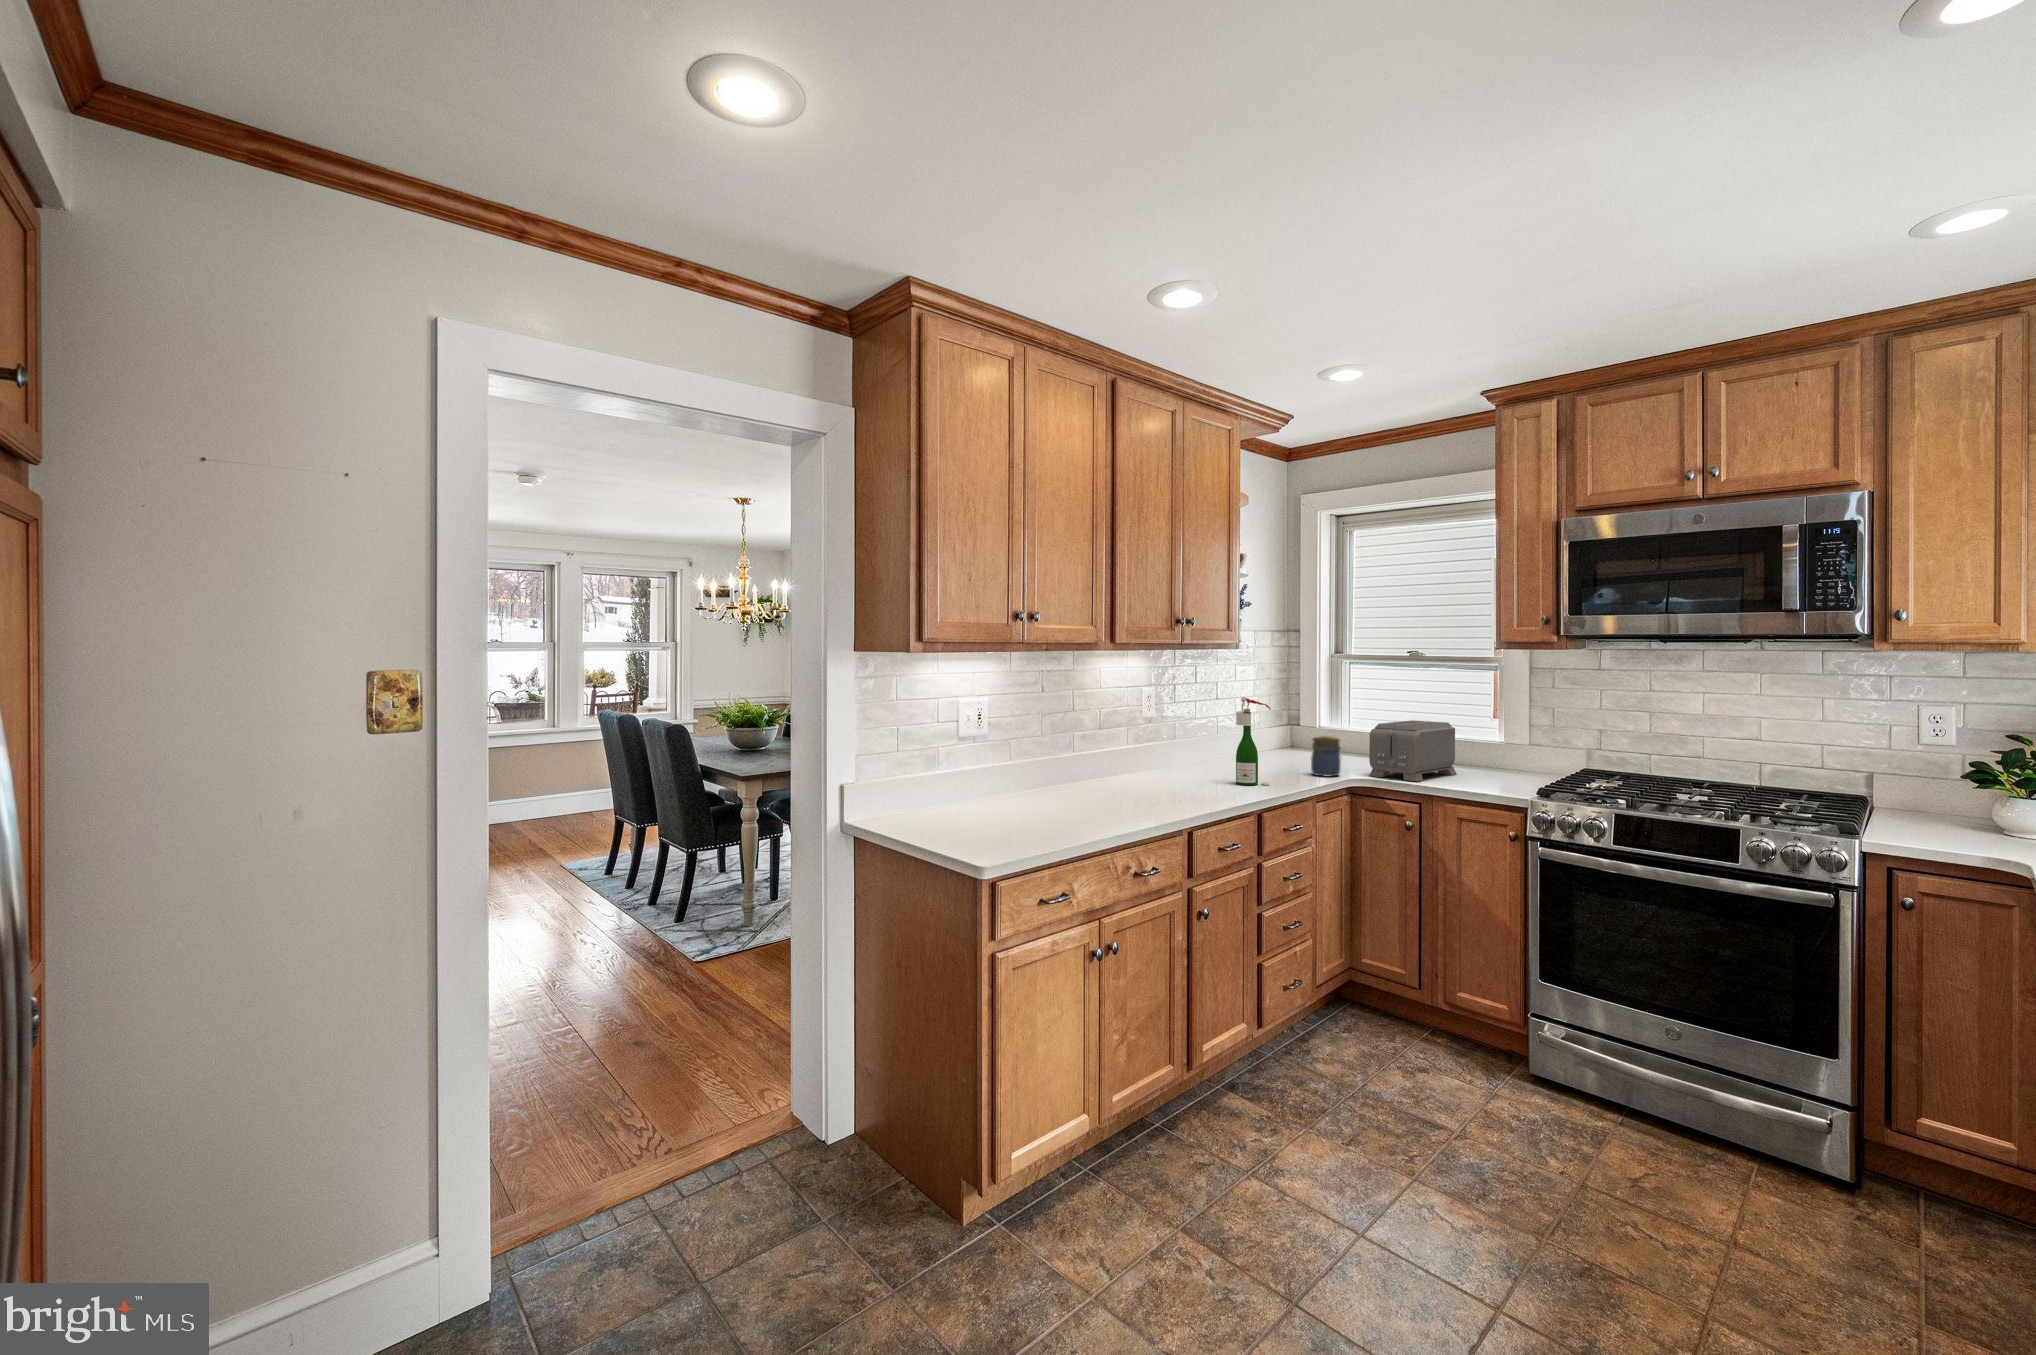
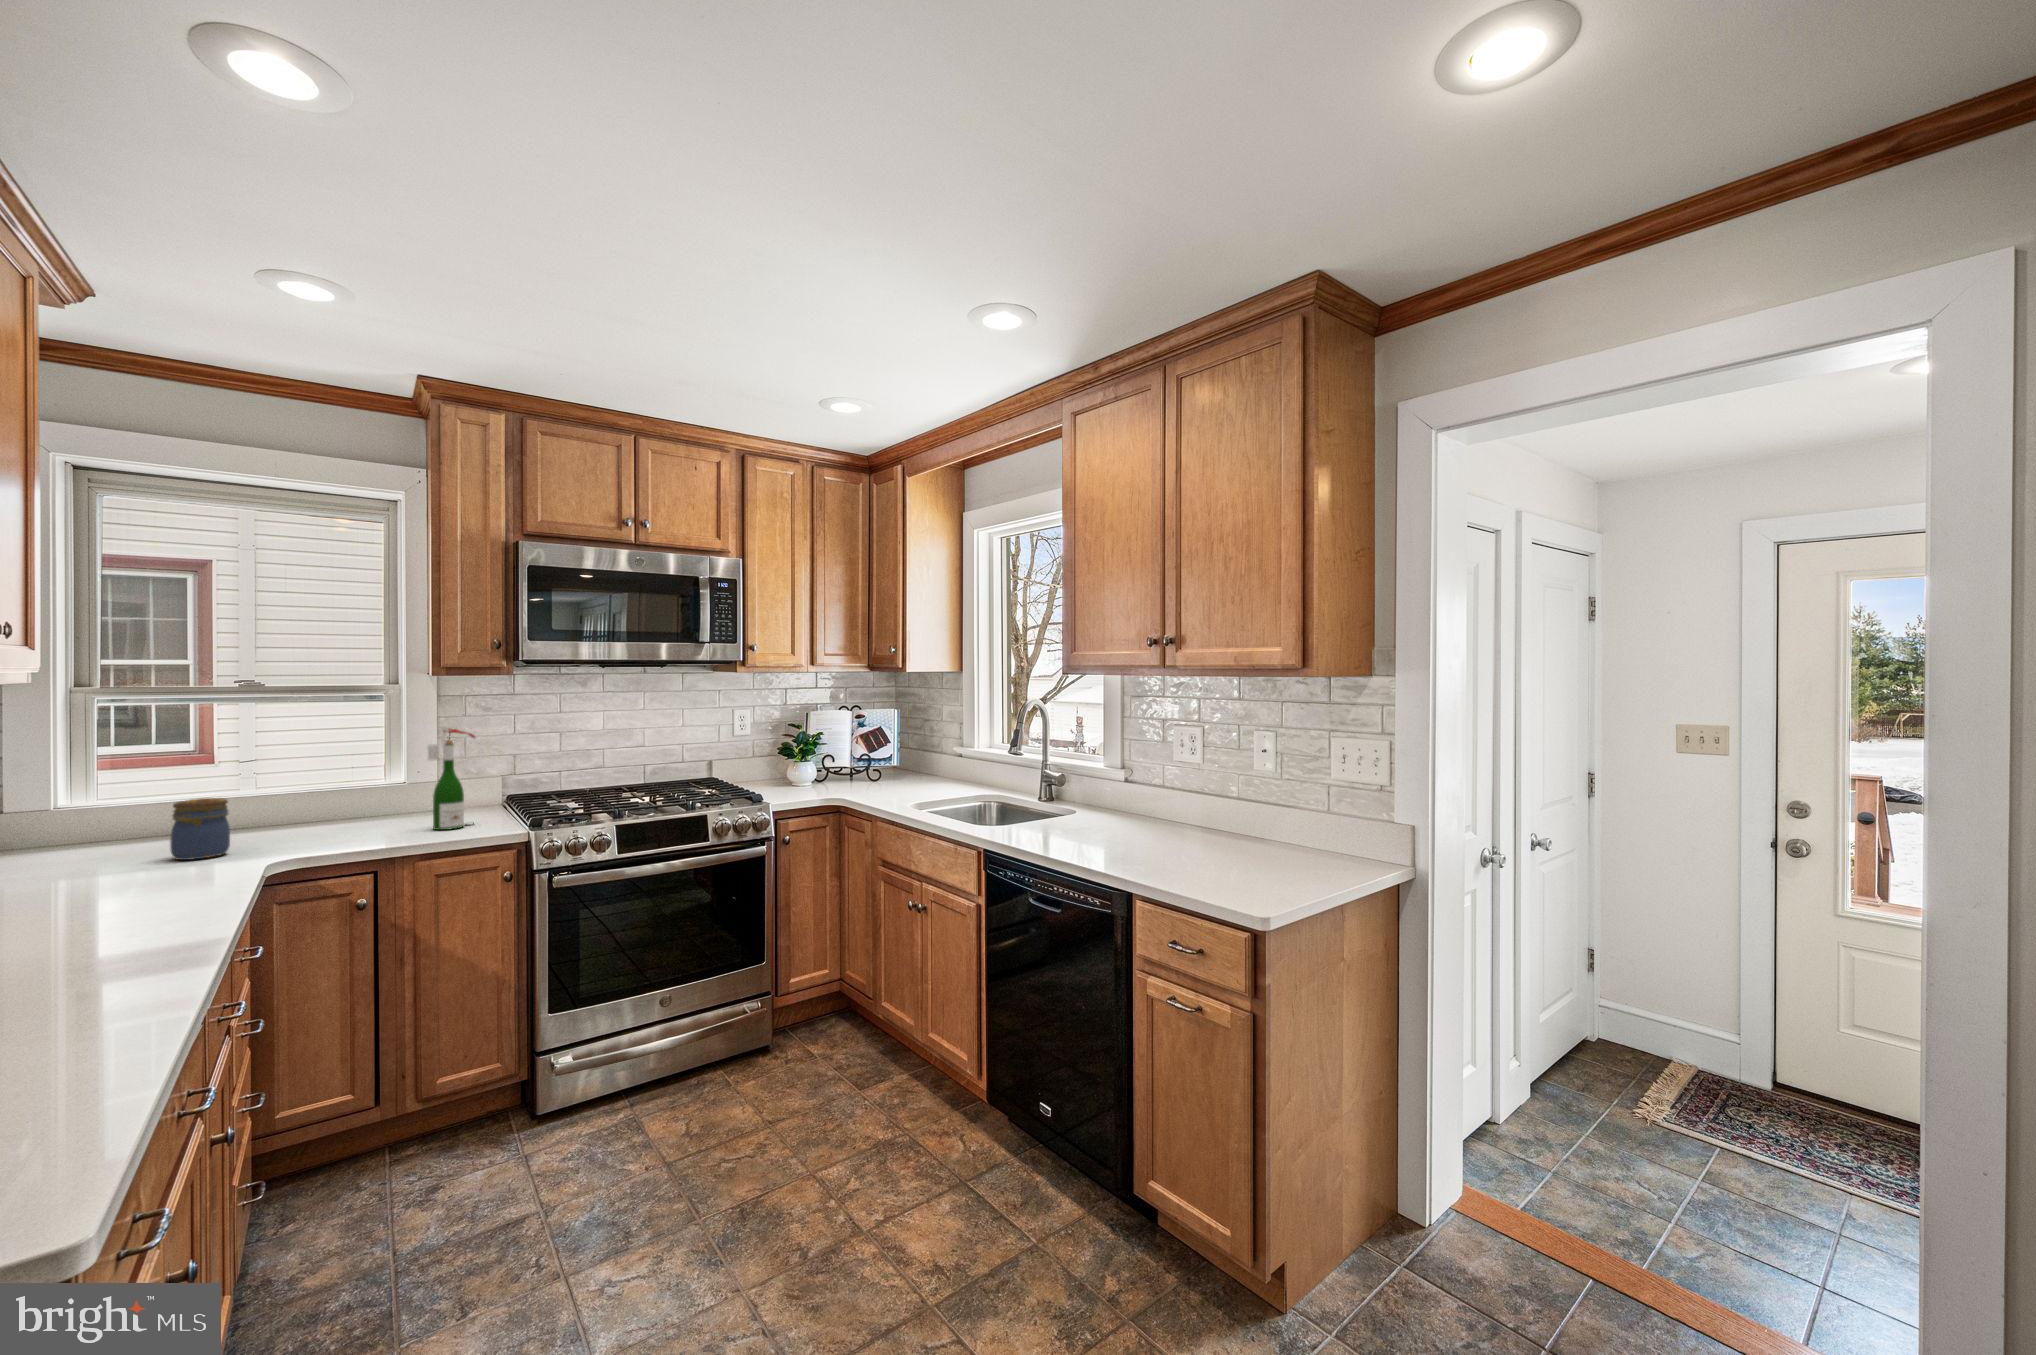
wine bottle: present [1236,697,1271,785] -> present [428,727,475,830]
toaster: present [1369,720,1457,781] -> none [272,760,374,844]

